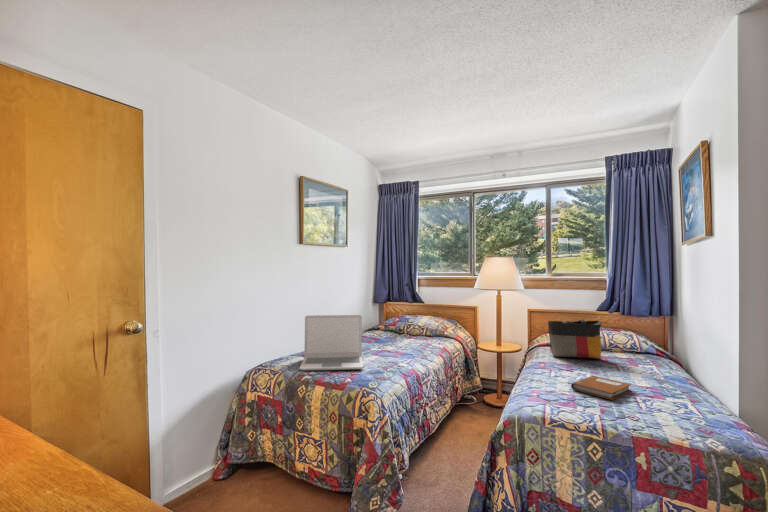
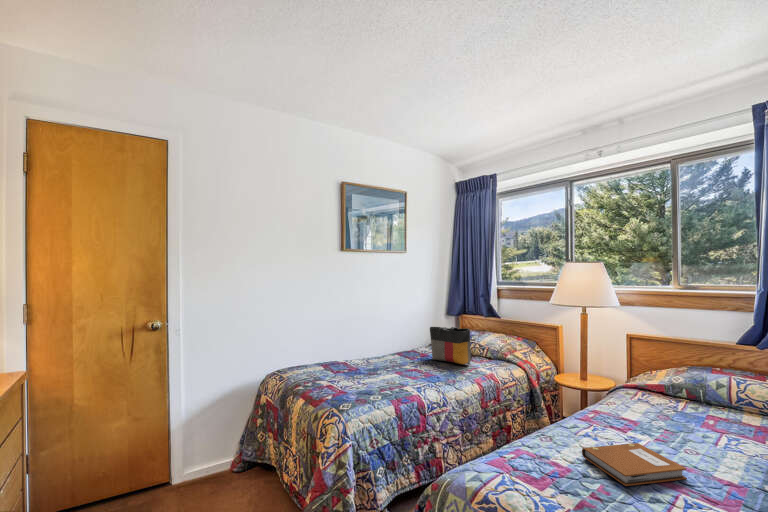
laptop: present [300,315,363,371] -> none [301,325,378,387]
tote bag: present [548,320,603,359] -> present [430,327,472,364]

